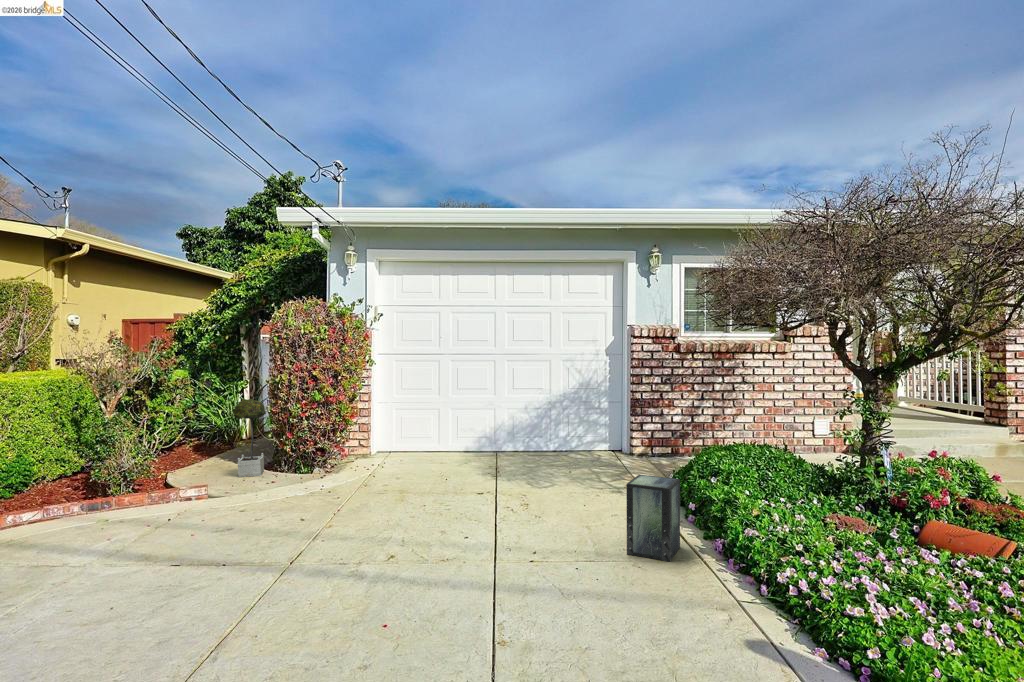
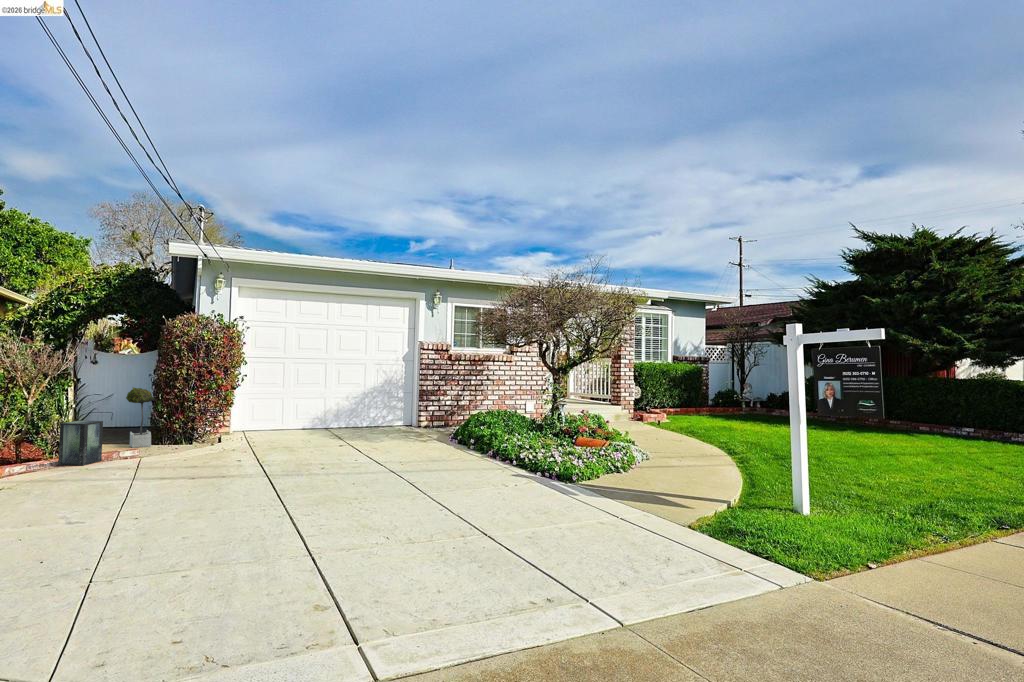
storage box: present [626,475,680,562] -> present [59,420,103,466]

